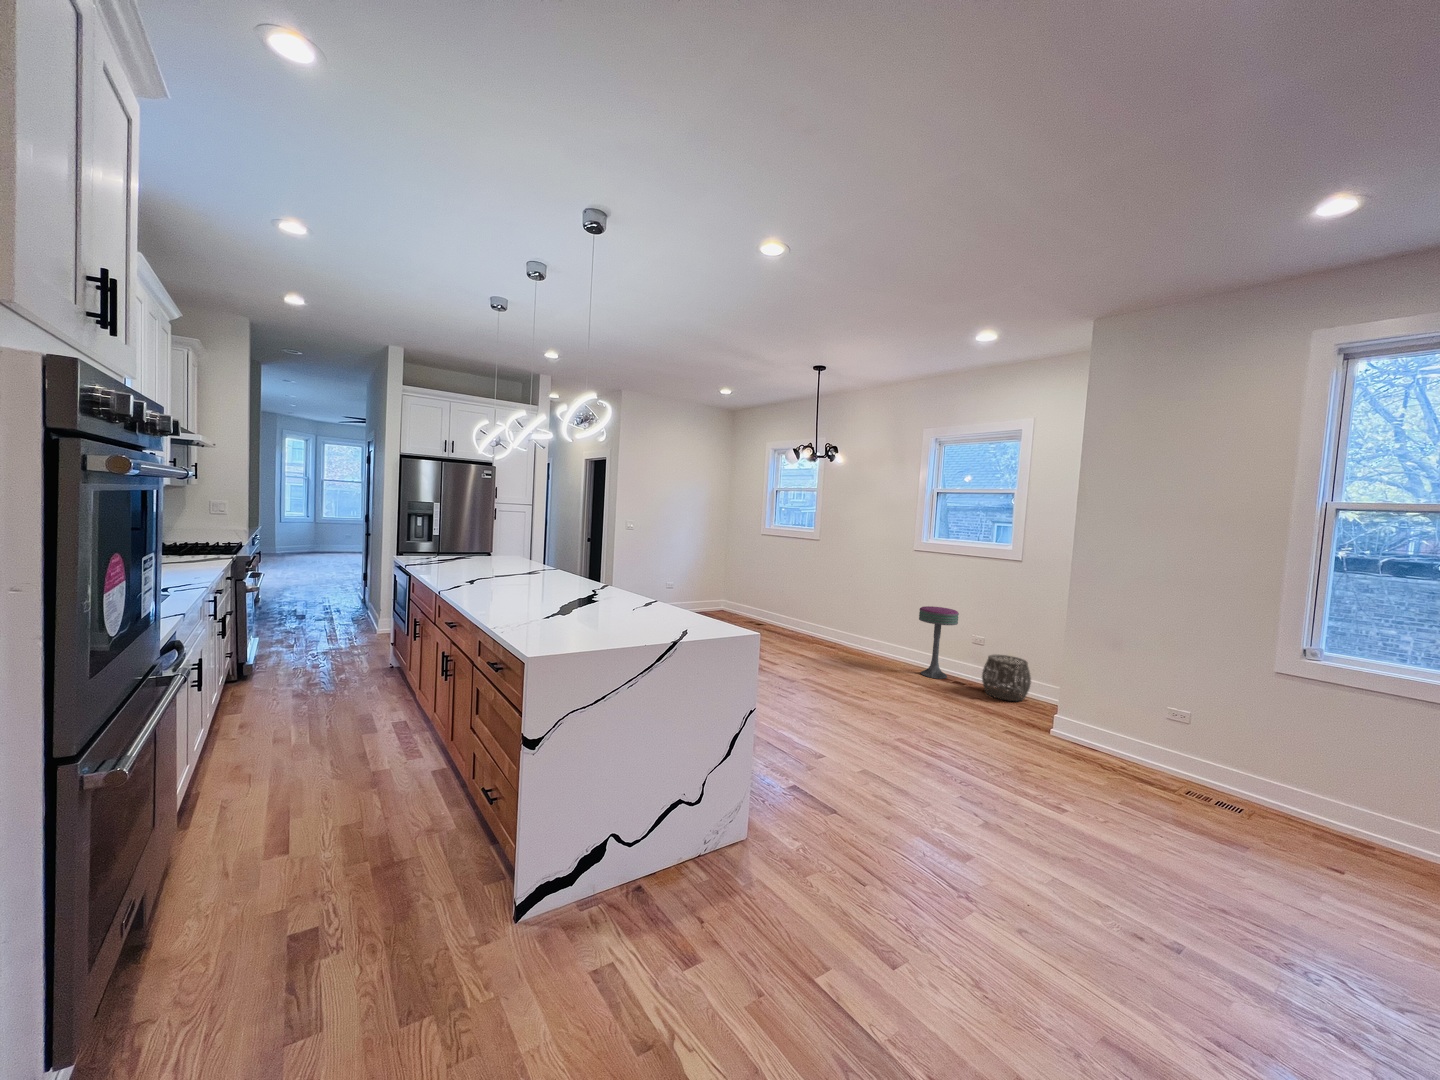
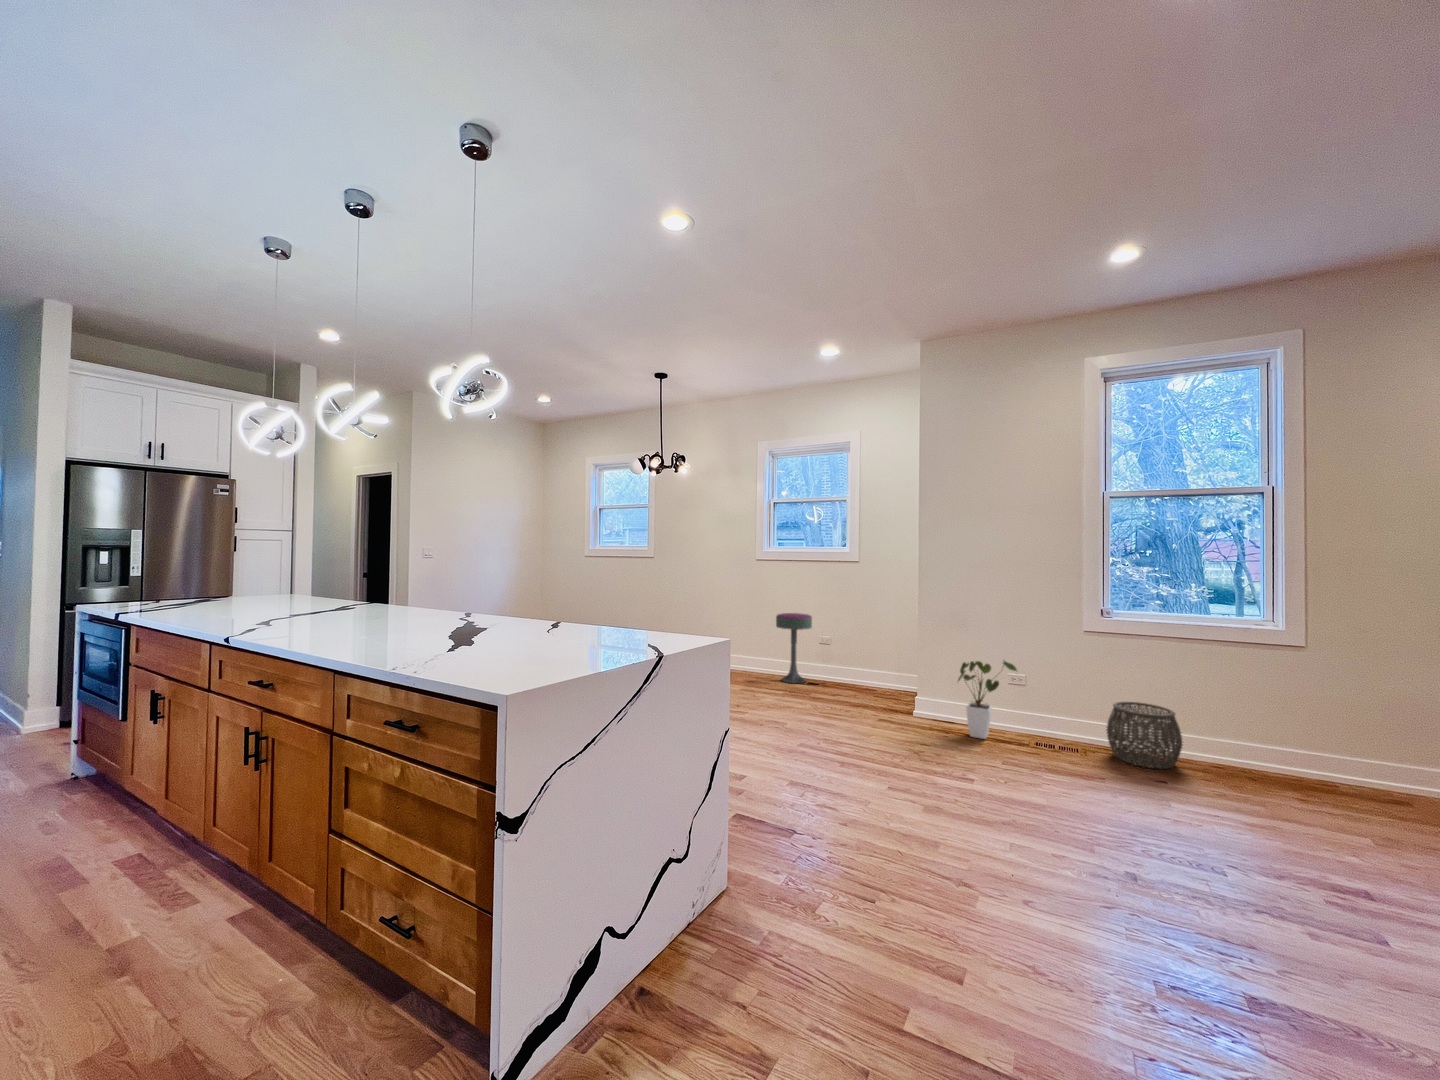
woven basket: present [982,655,1031,701] -> present [1107,702,1183,769]
house plant: none [1085,685,1172,773] -> present [958,661,1017,739]

